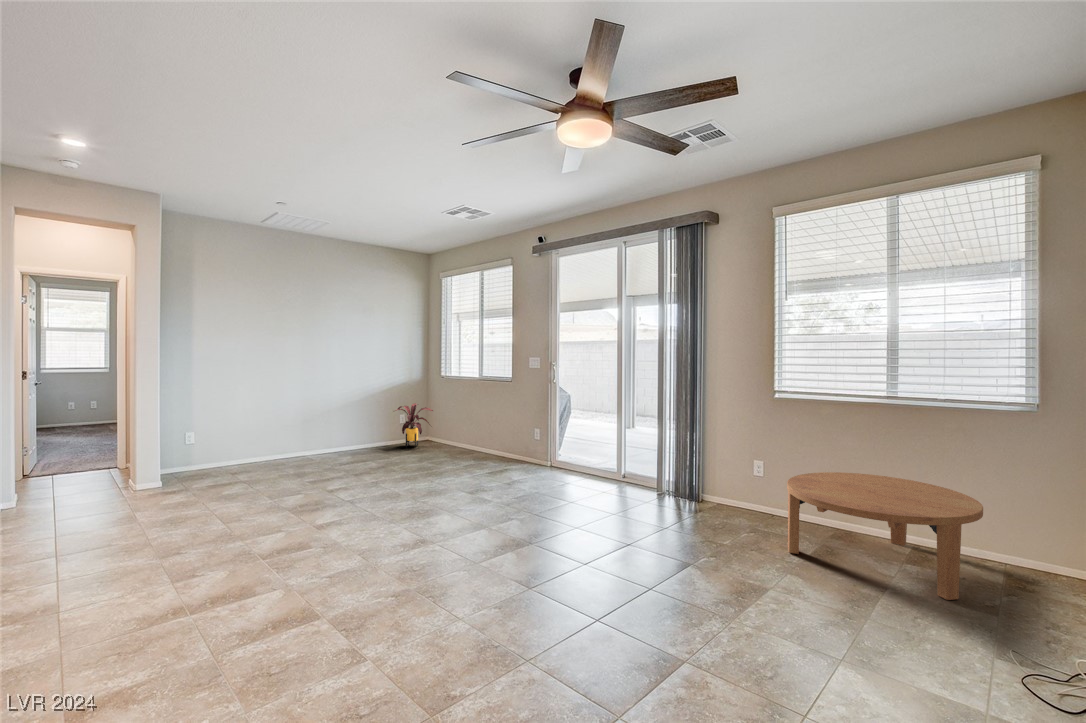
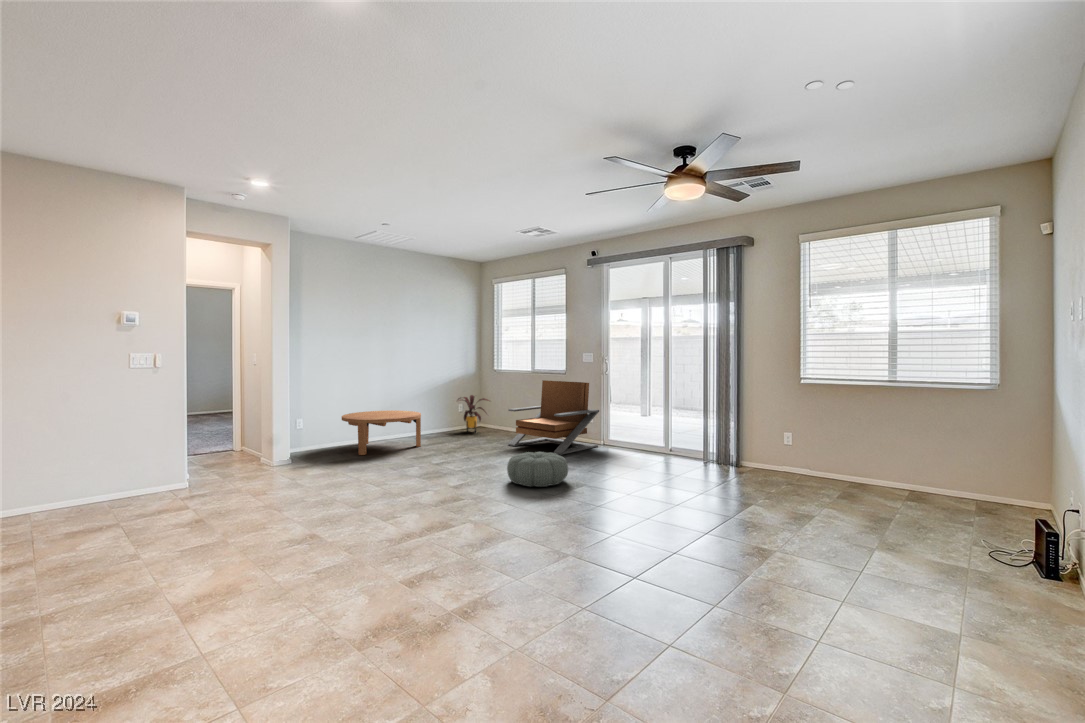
lounge chair: none [440,388,545,479] -> present [508,380,599,455]
coffee table: present [787,472,983,600] -> present [342,411,421,455]
pouf: none [393,482,472,531] -> present [507,452,568,487]

